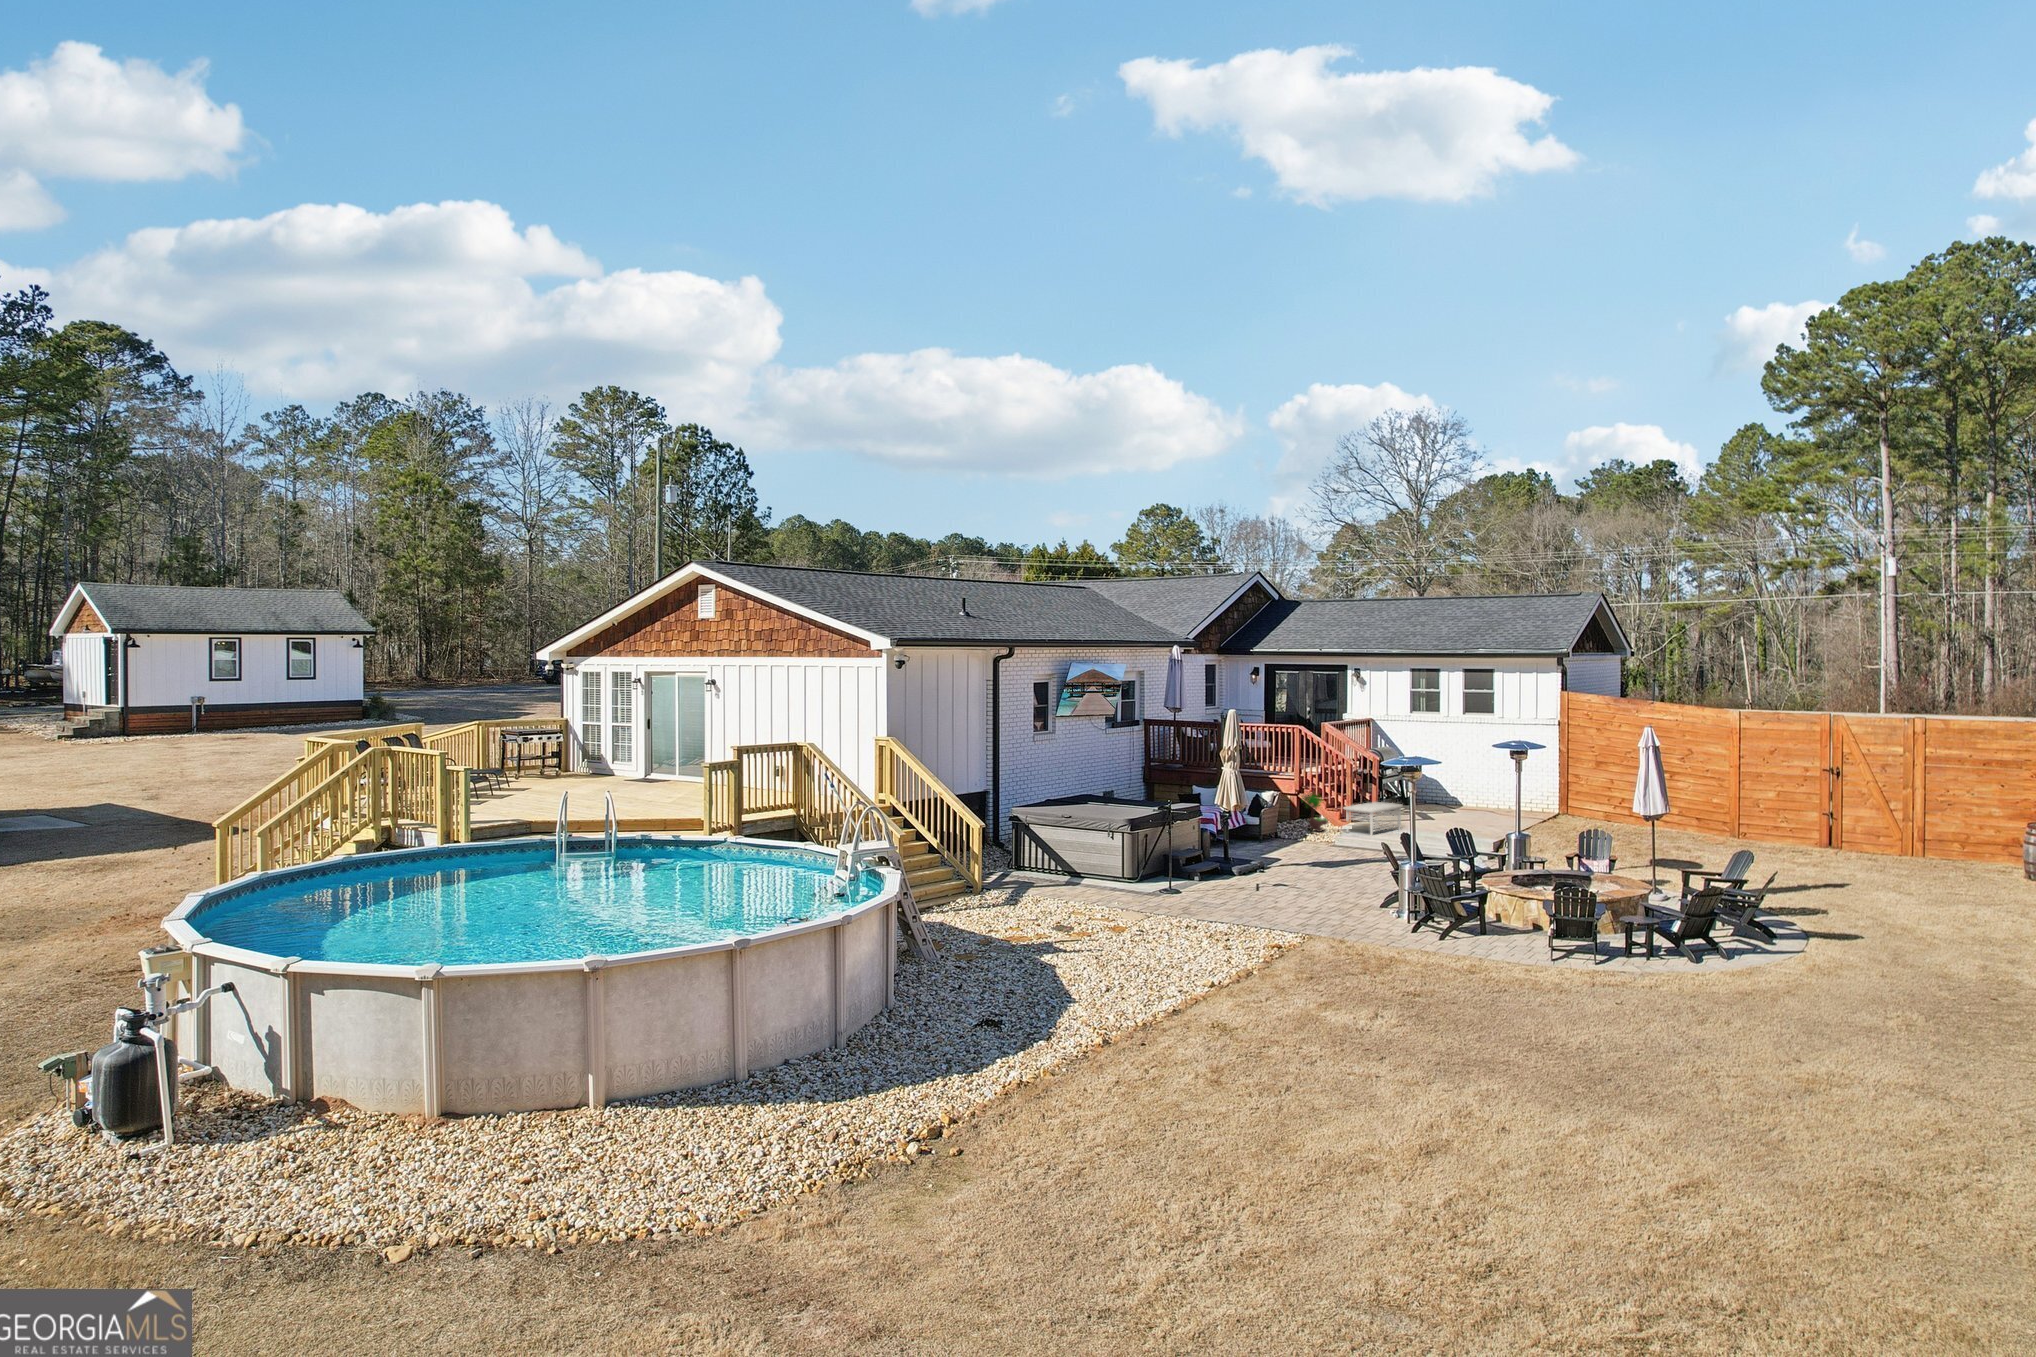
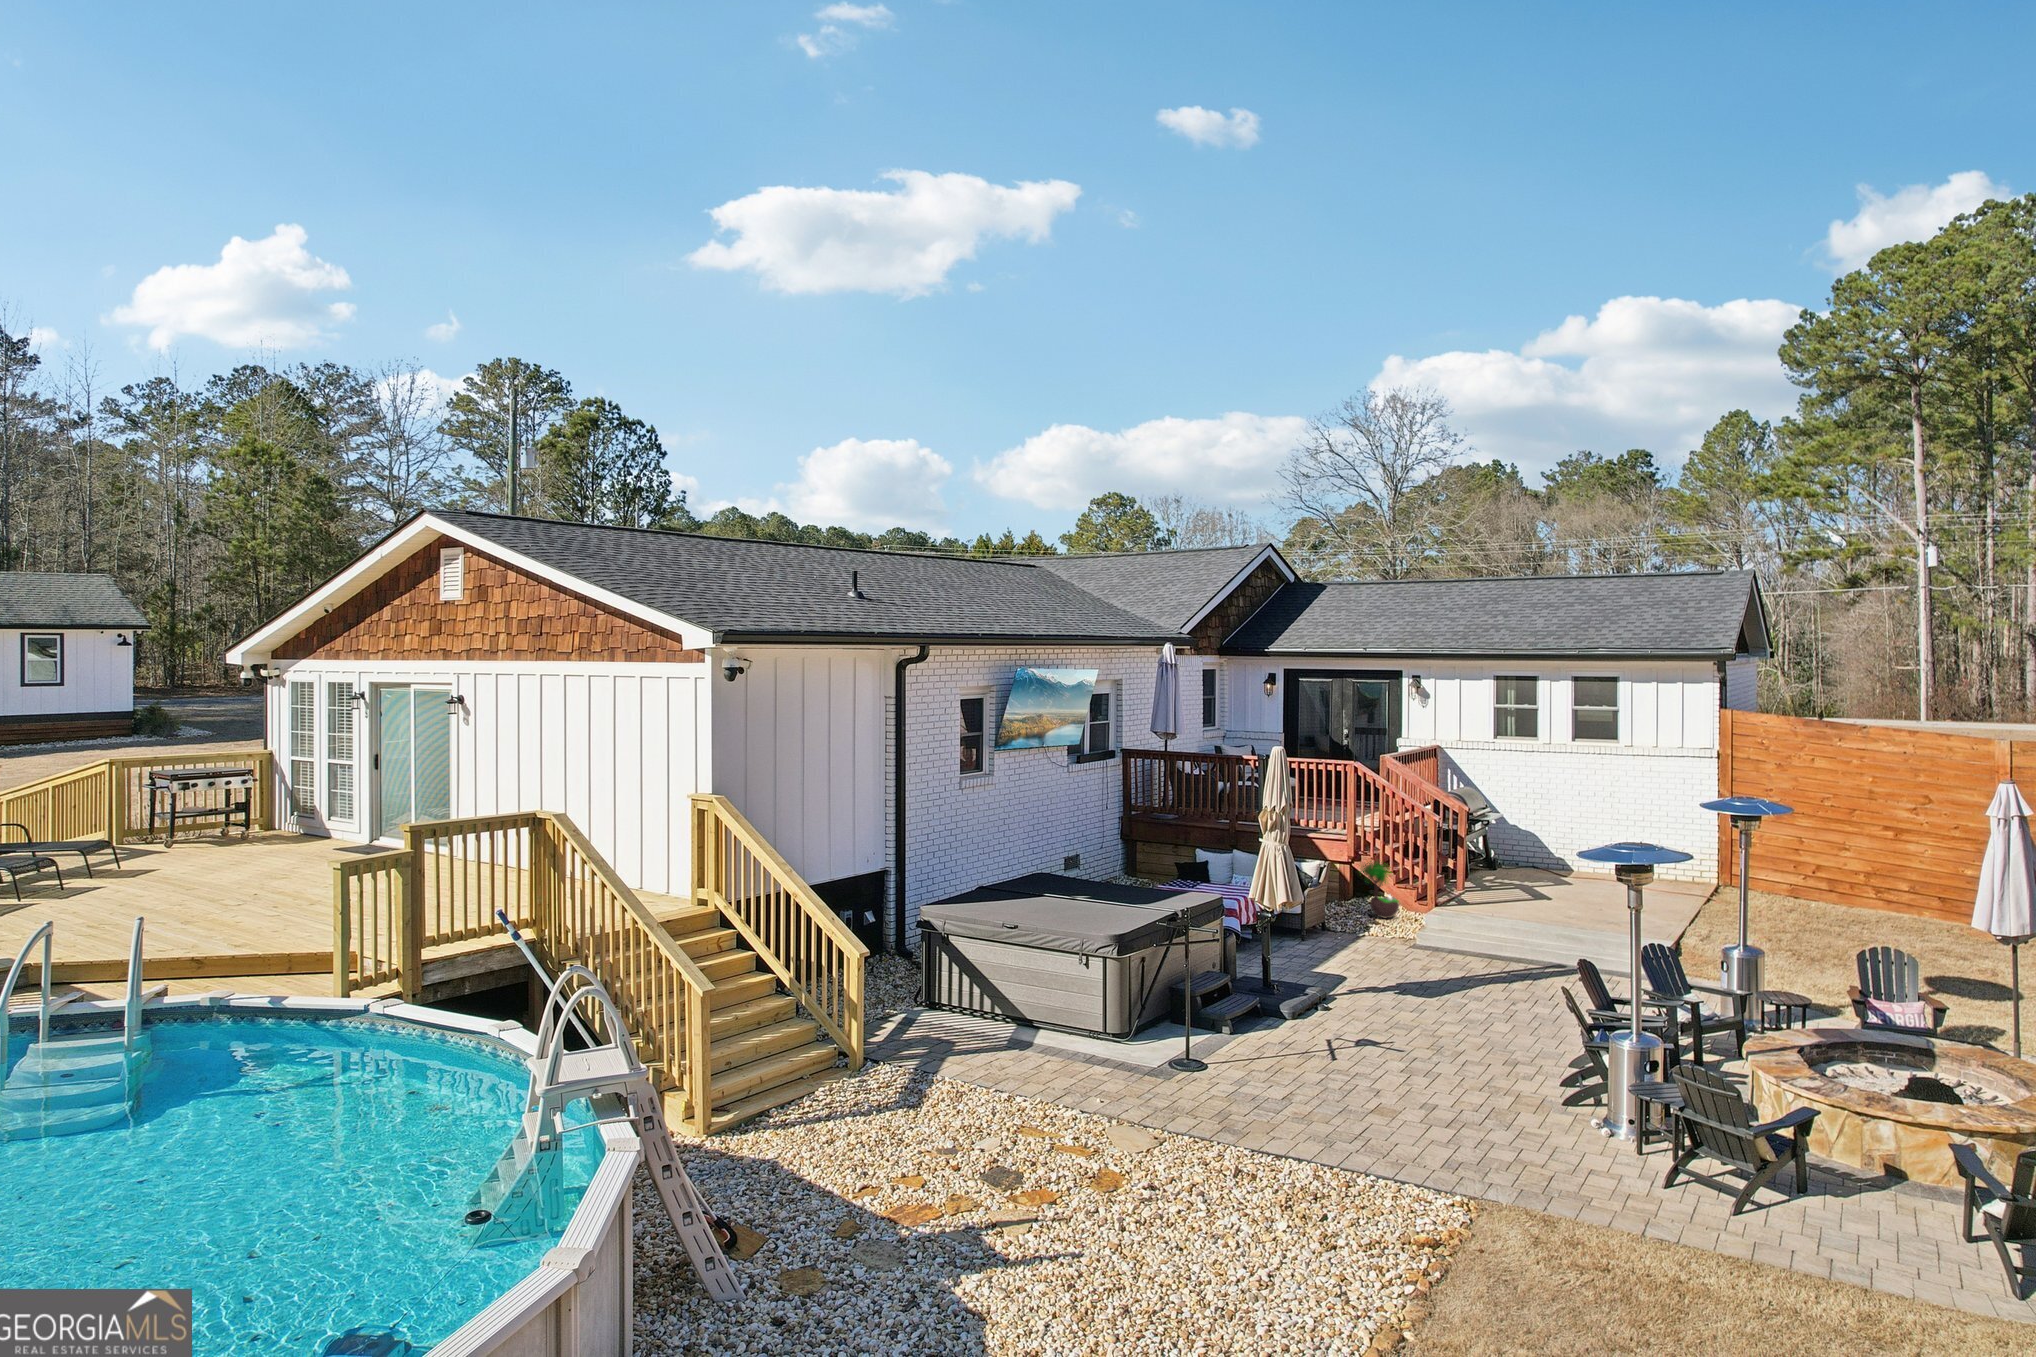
storage bench: present [1344,802,1402,836] -> none [1422,871,1506,927]

